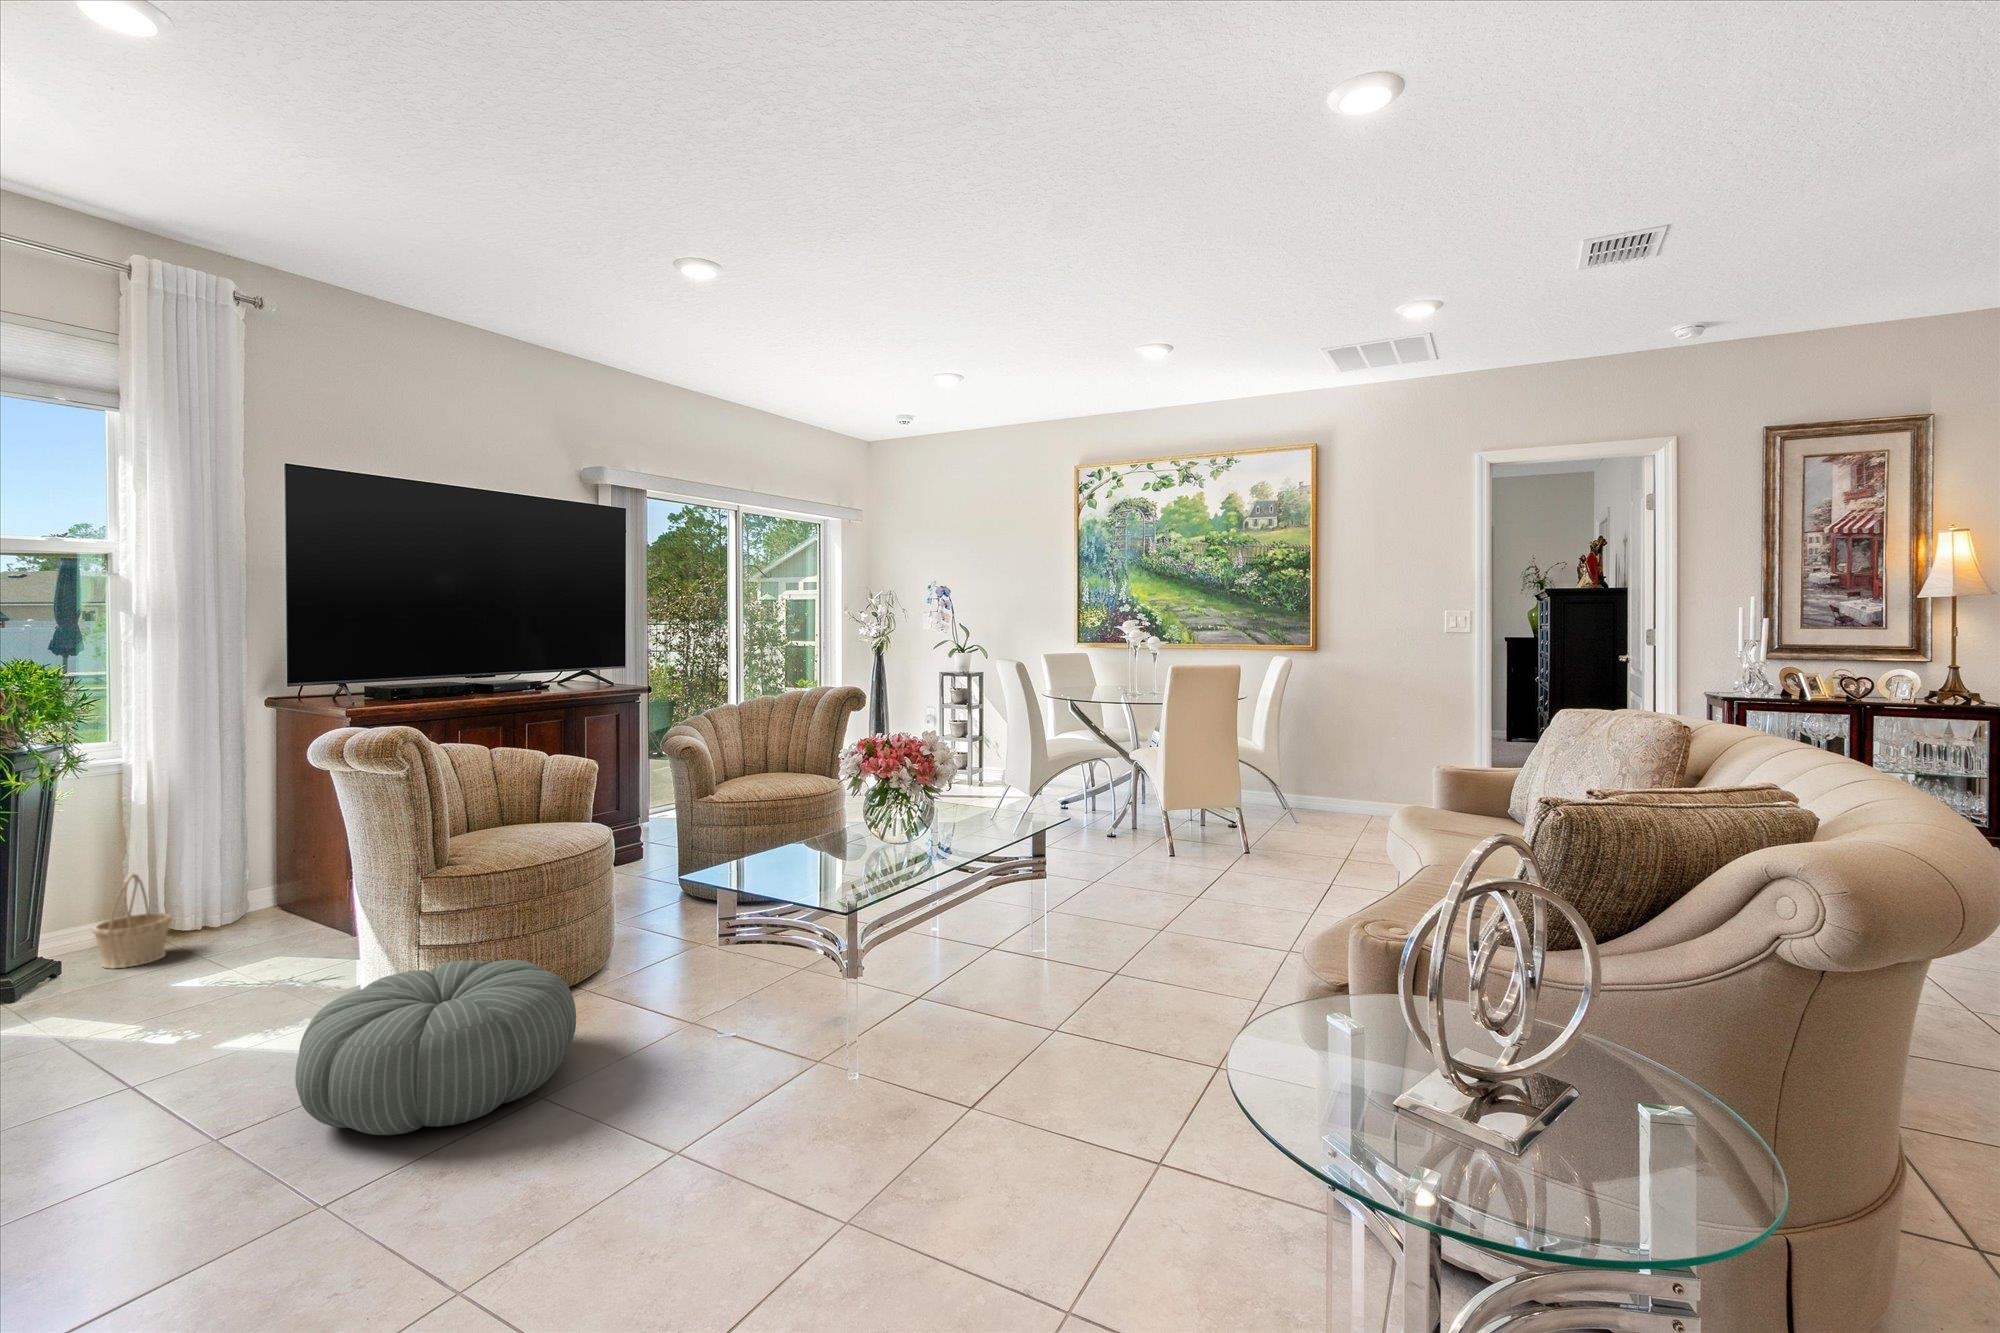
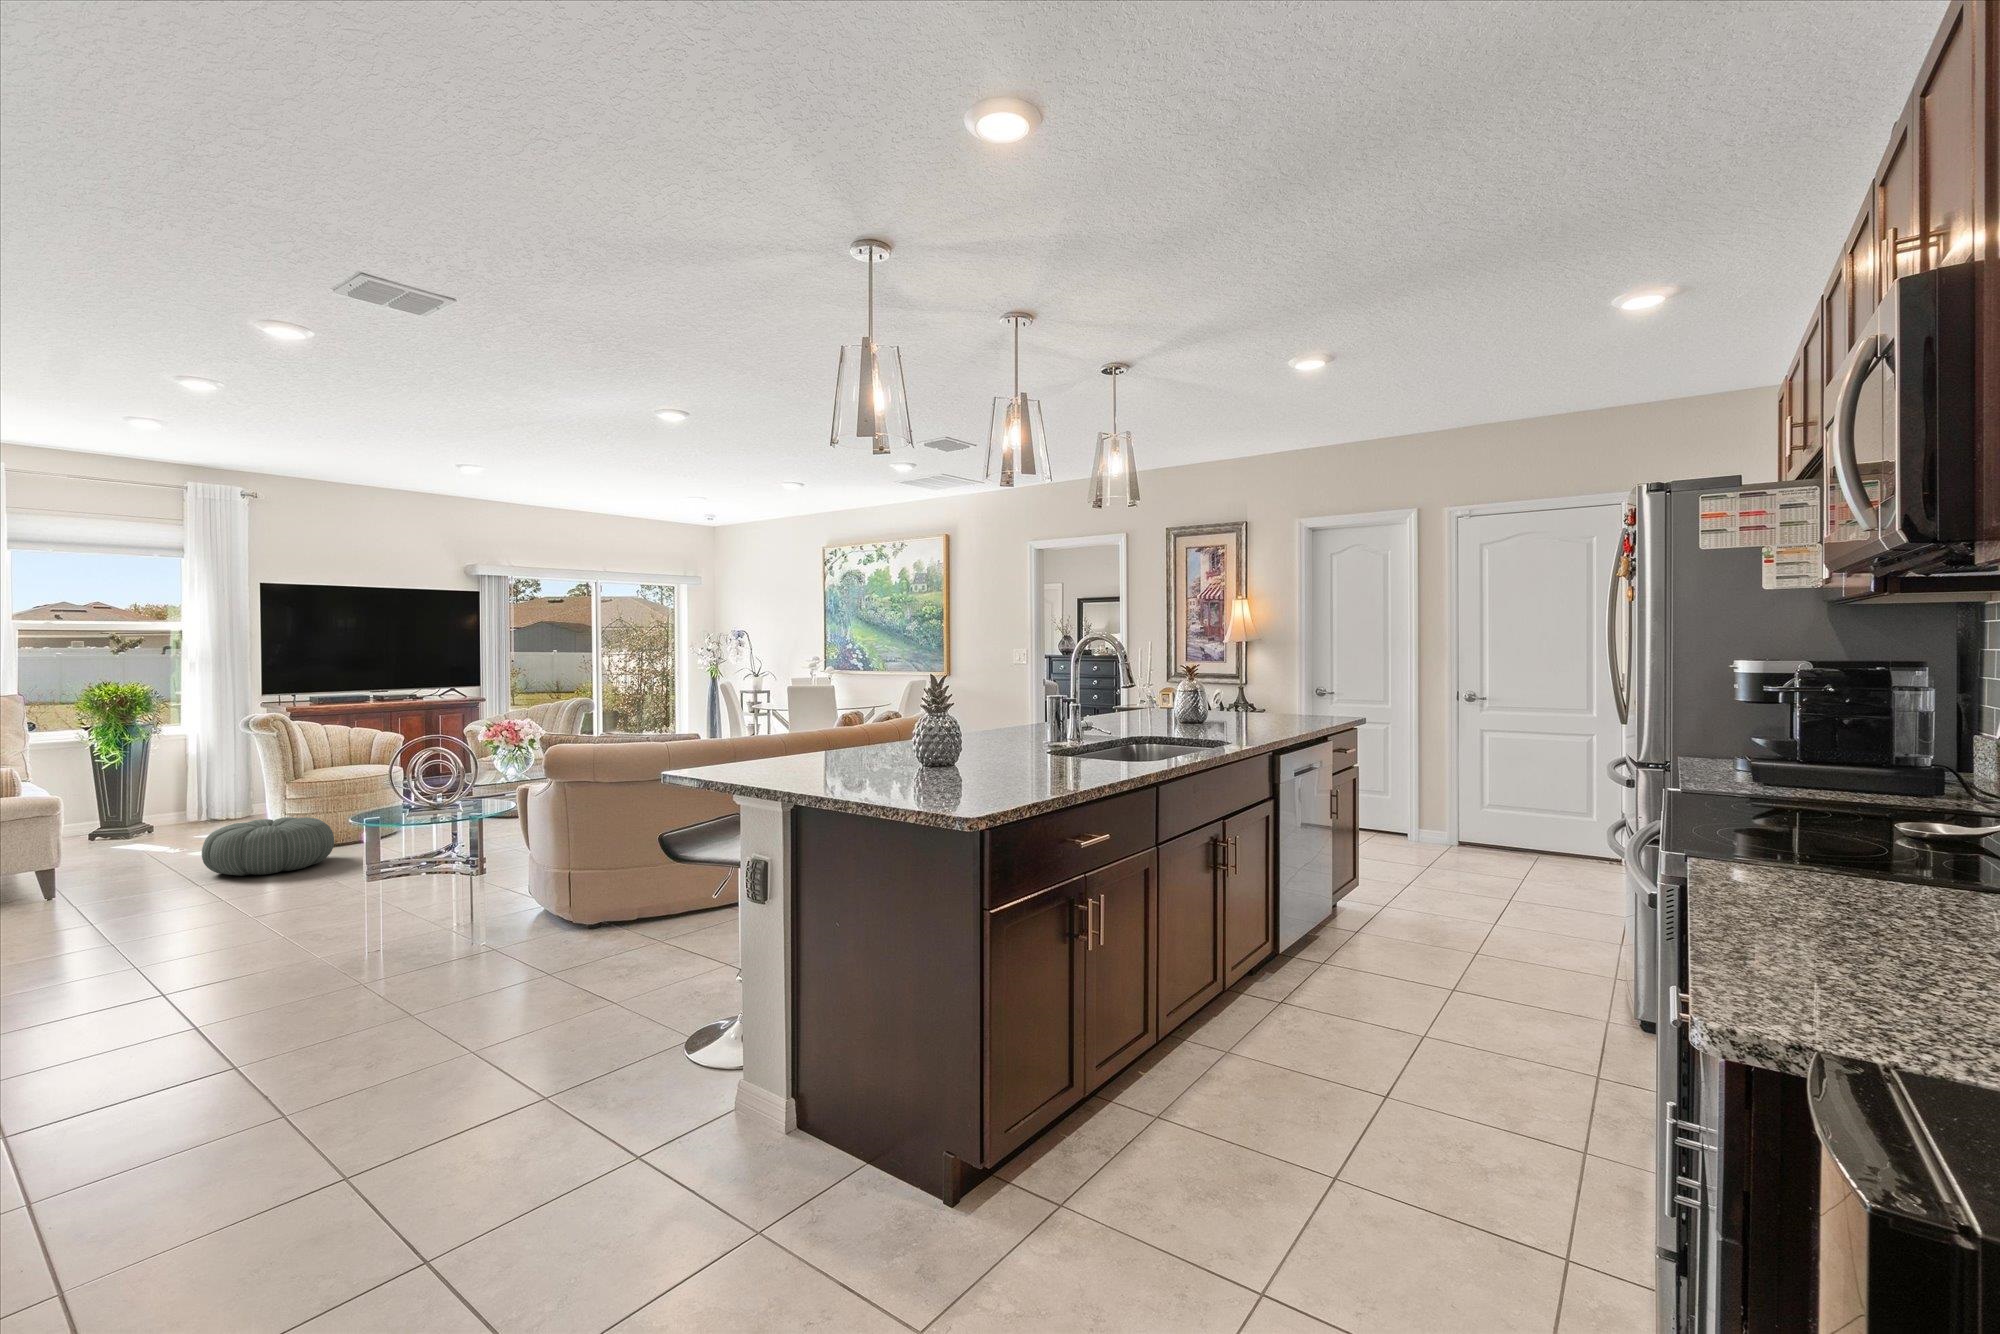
basket: present [92,874,172,968] -> none [163,787,202,833]

